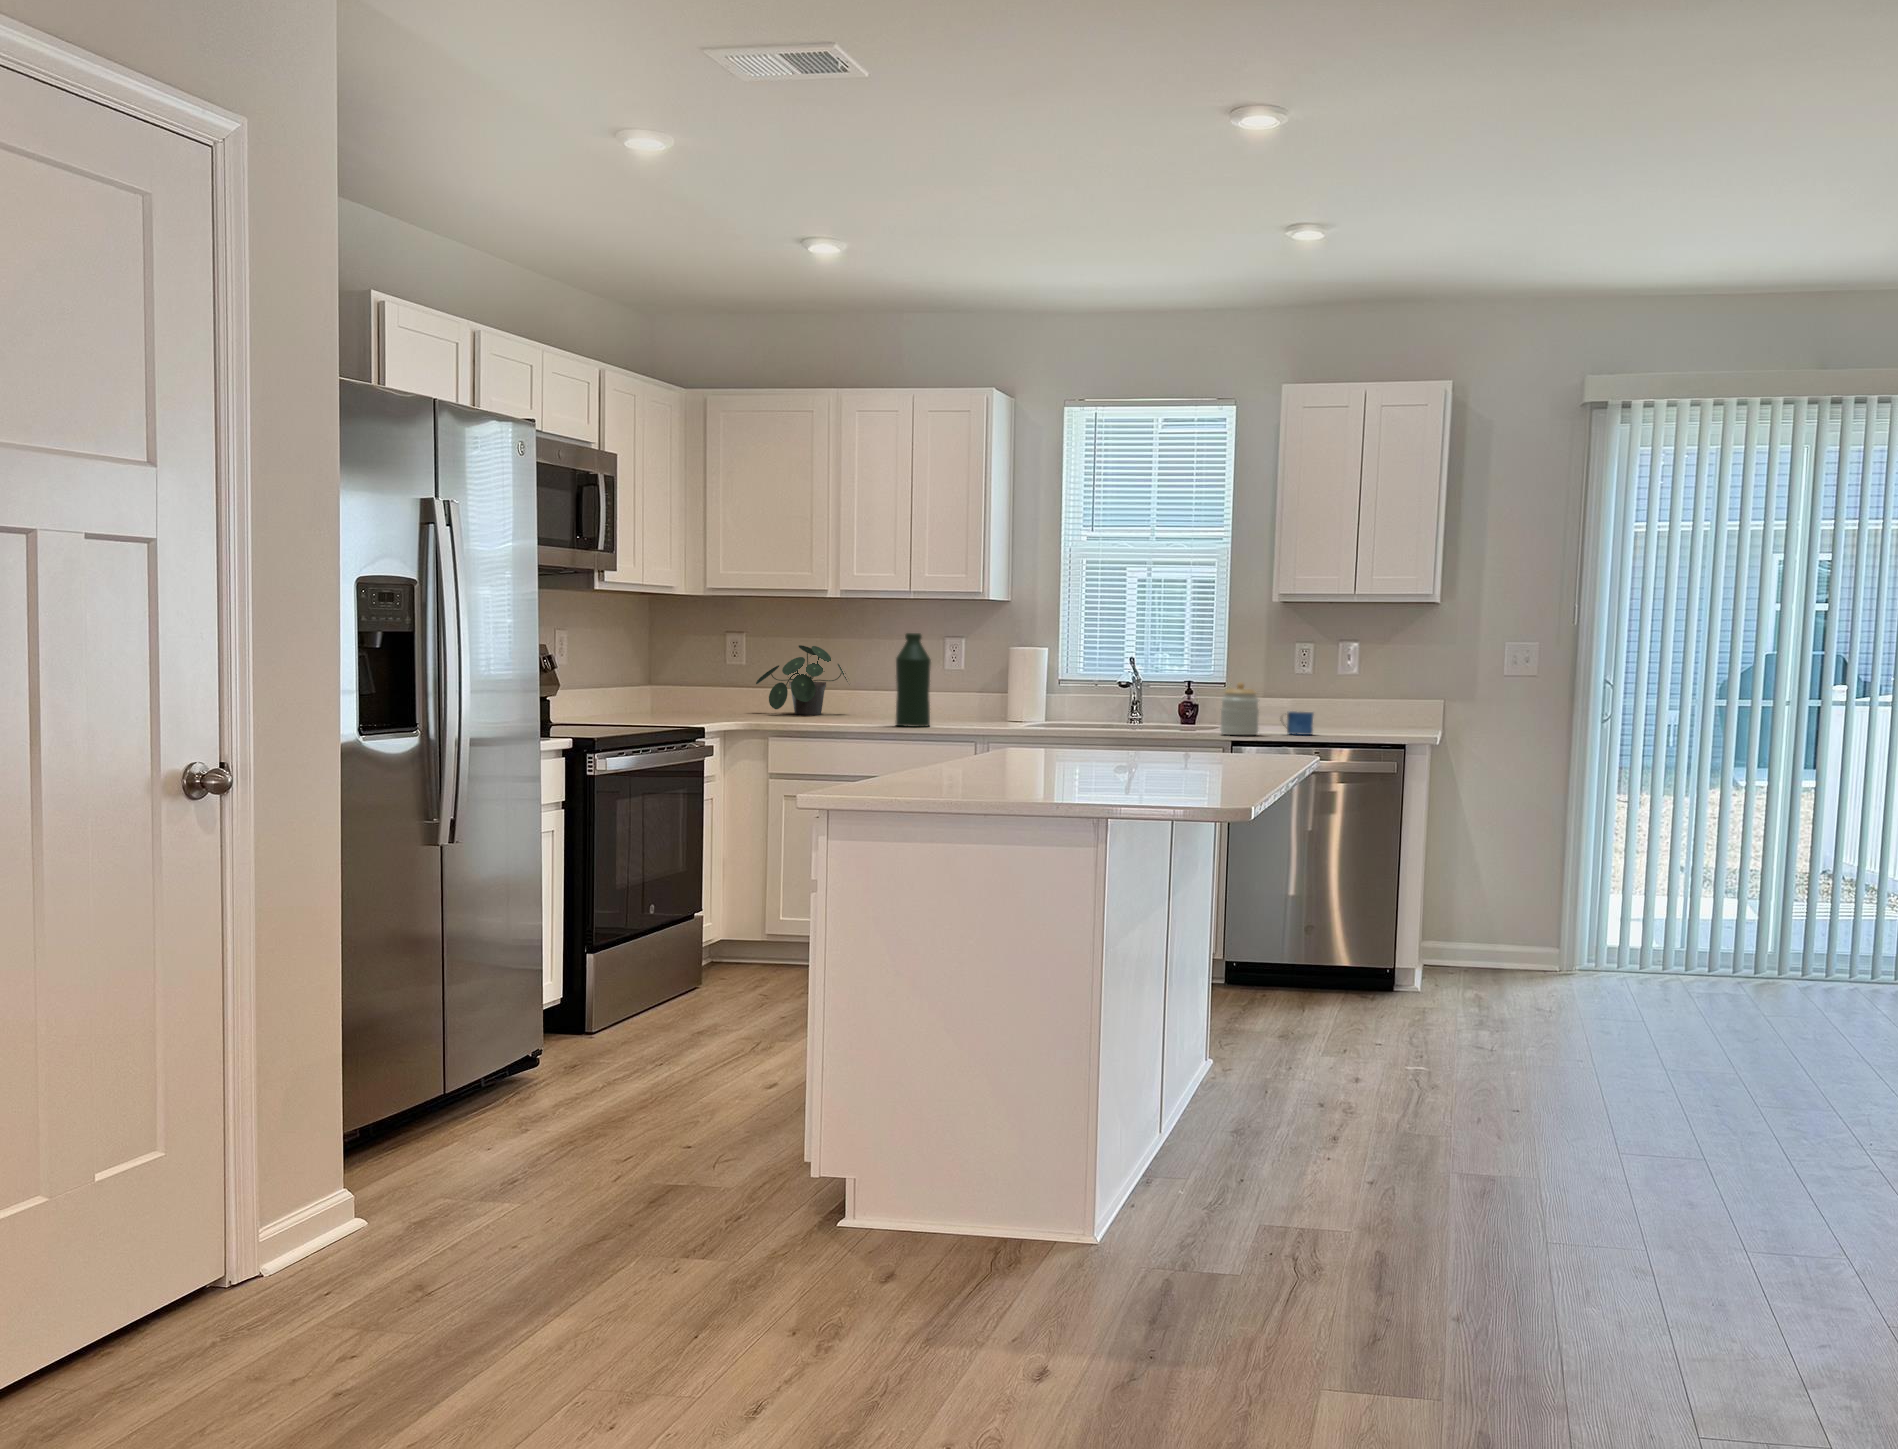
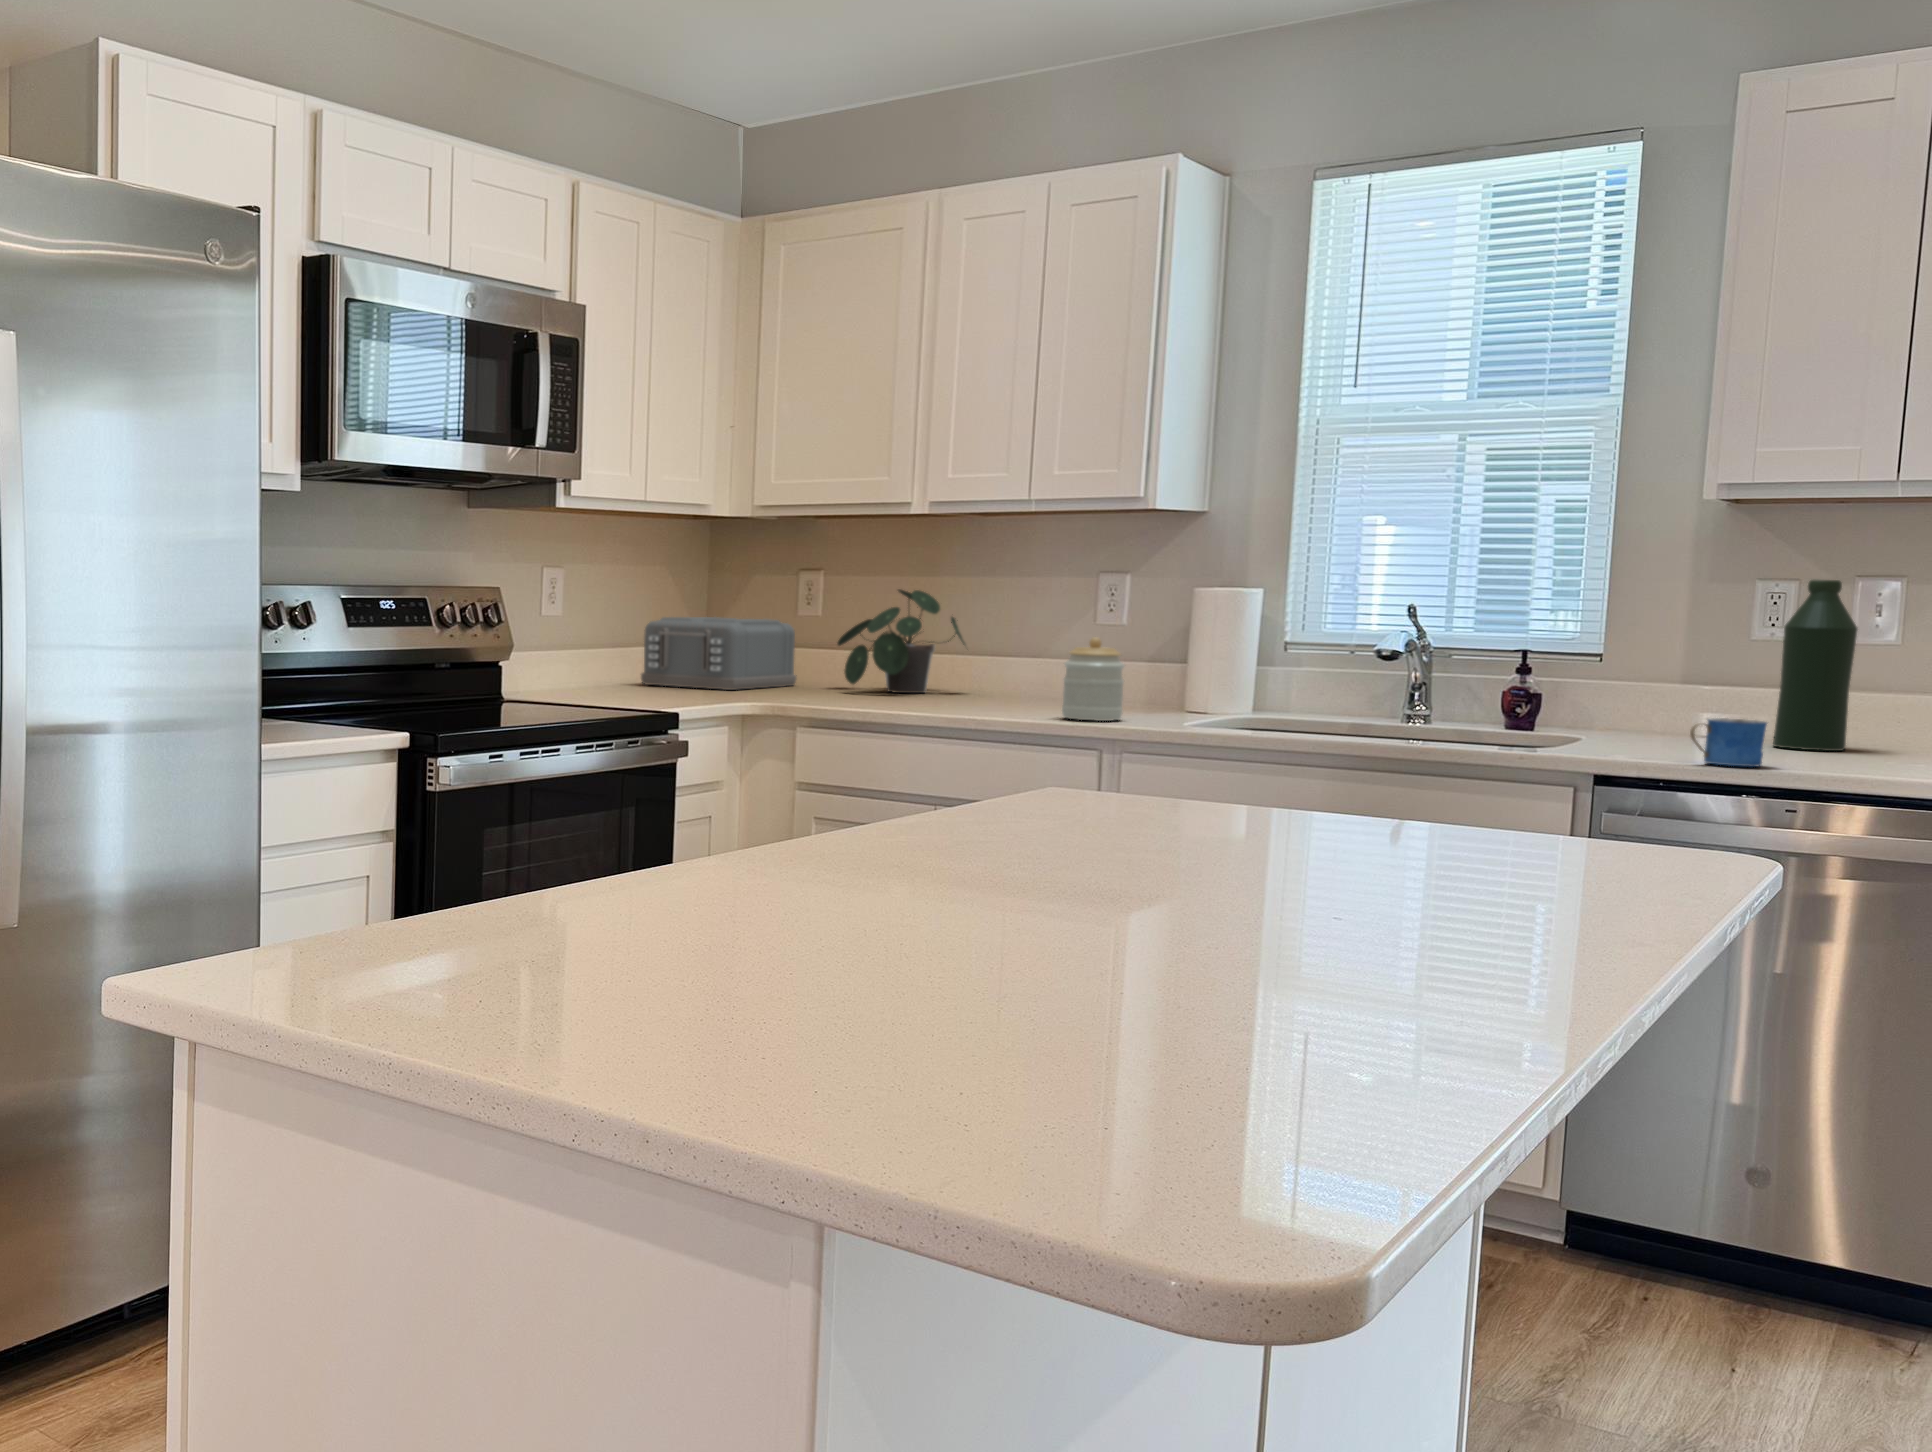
bottle: present [896,633,931,727] -> present [1773,580,1858,751]
toaster: none [616,665,723,715] -> present [641,617,796,690]
jar: present [1220,682,1259,735] -> present [1062,637,1125,721]

